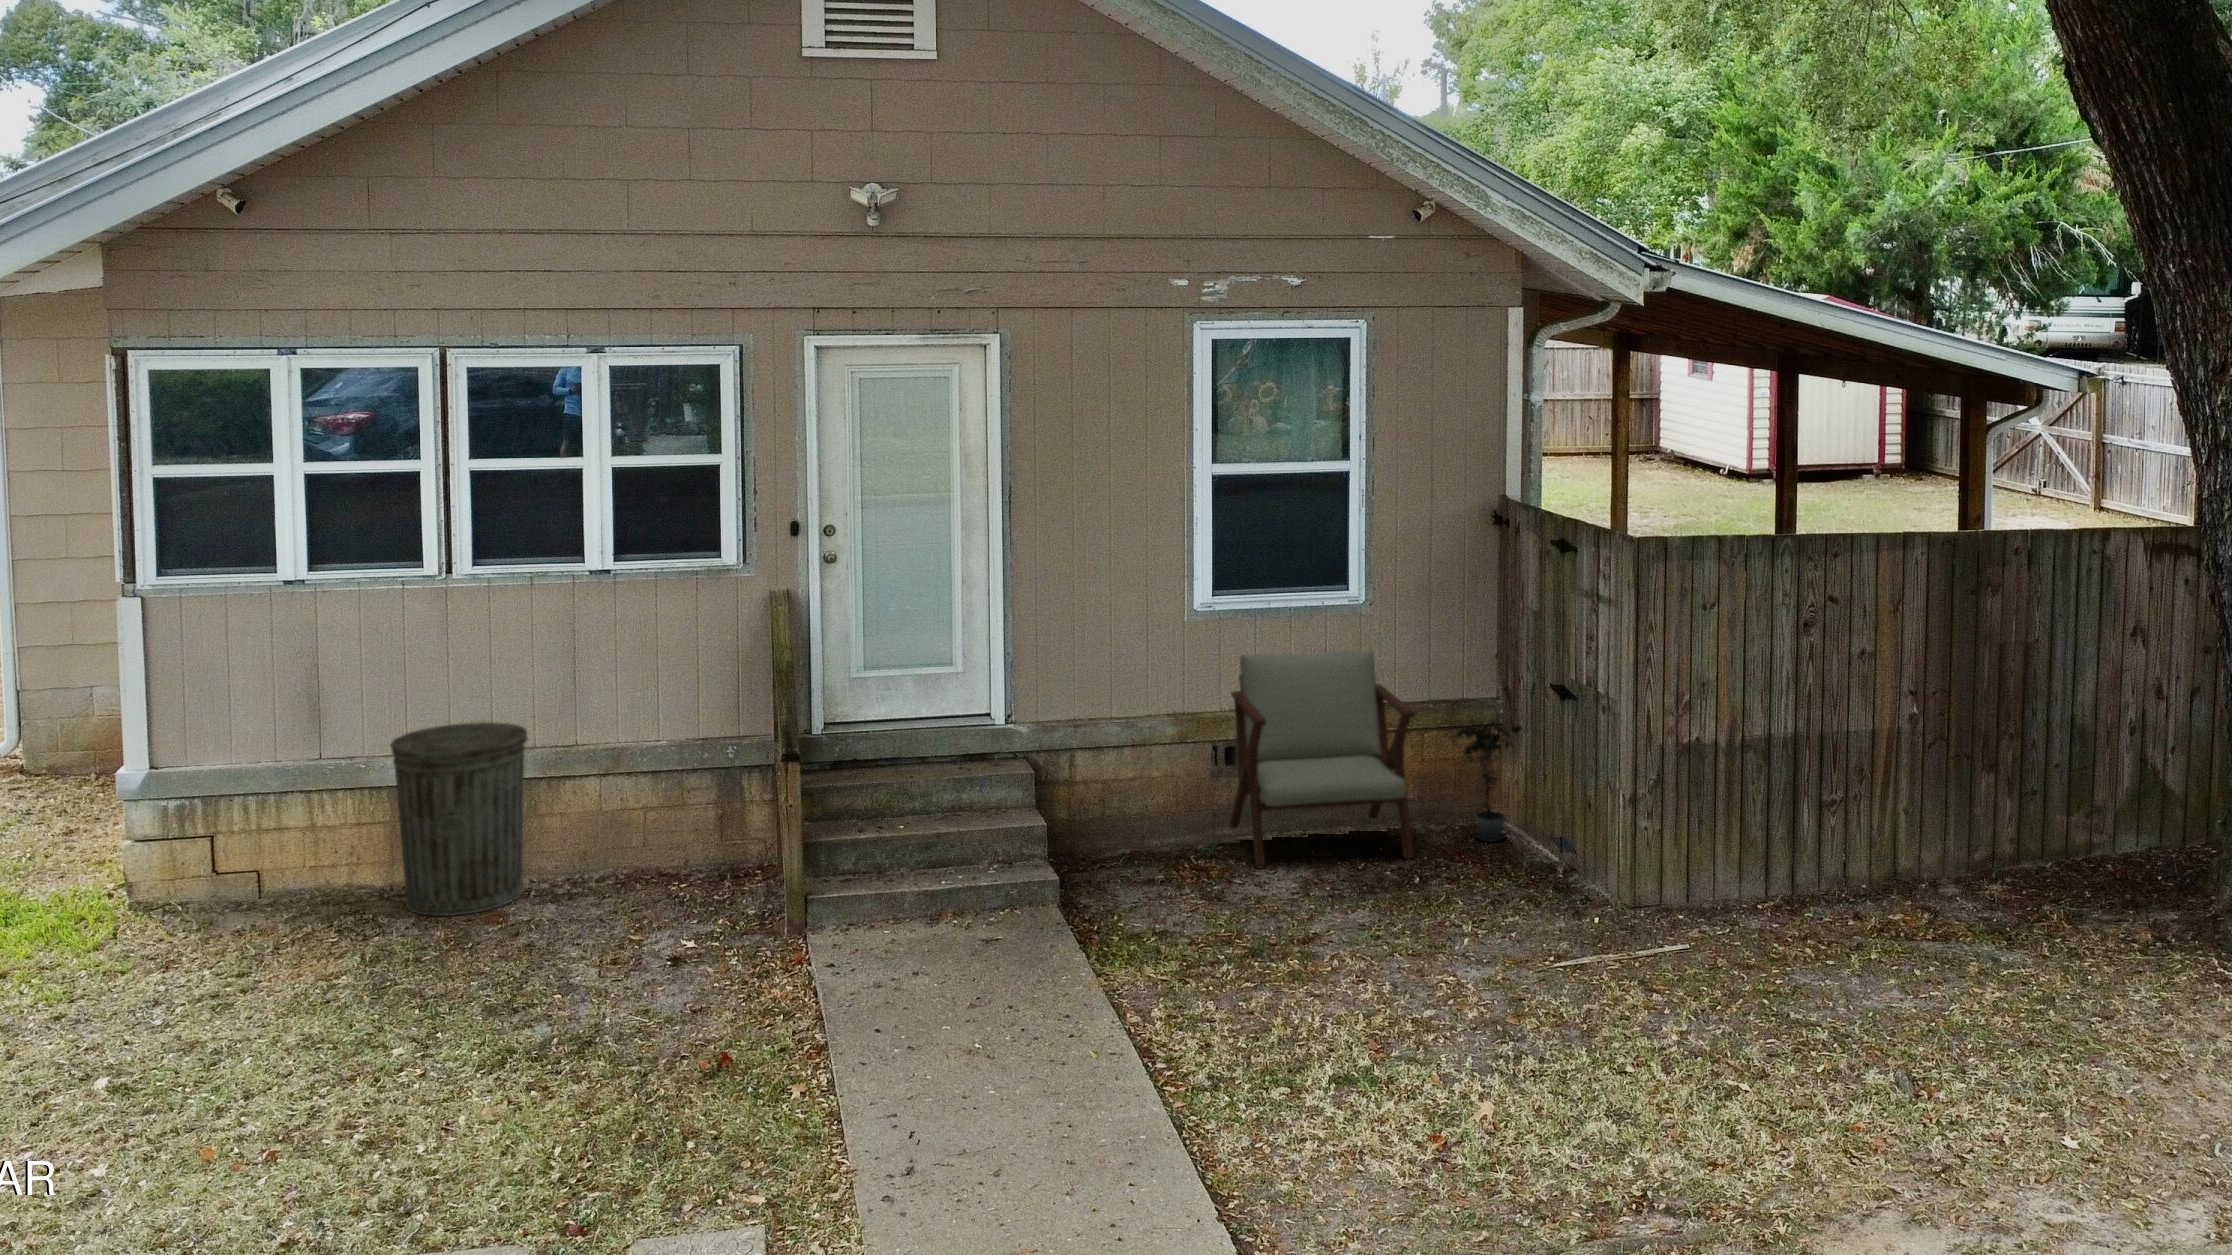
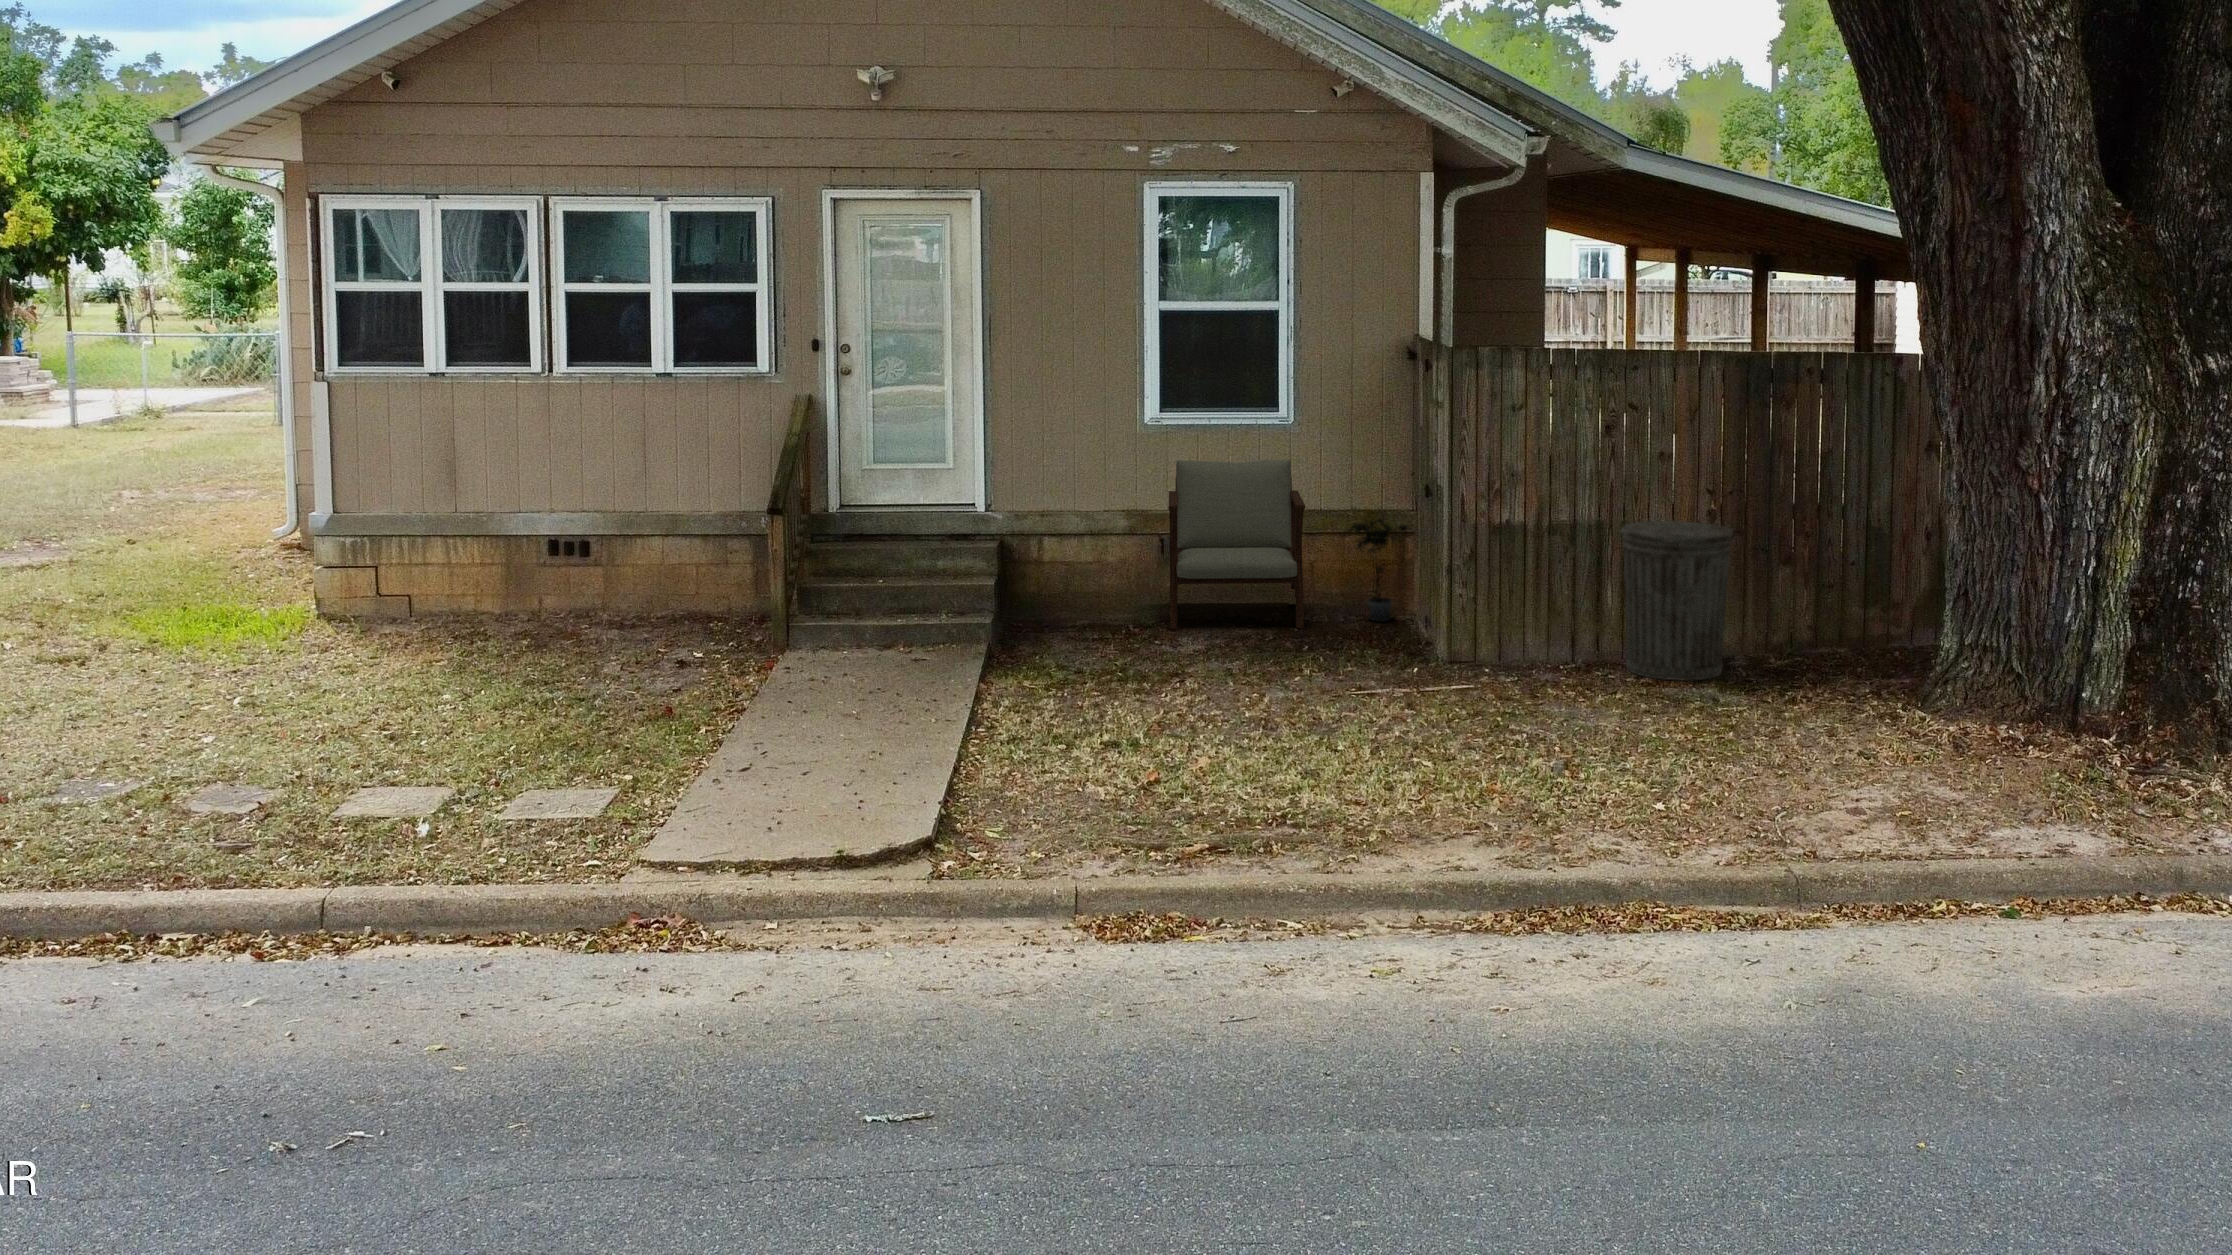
trash can: present [390,722,528,916] -> present [1621,521,1733,681]

